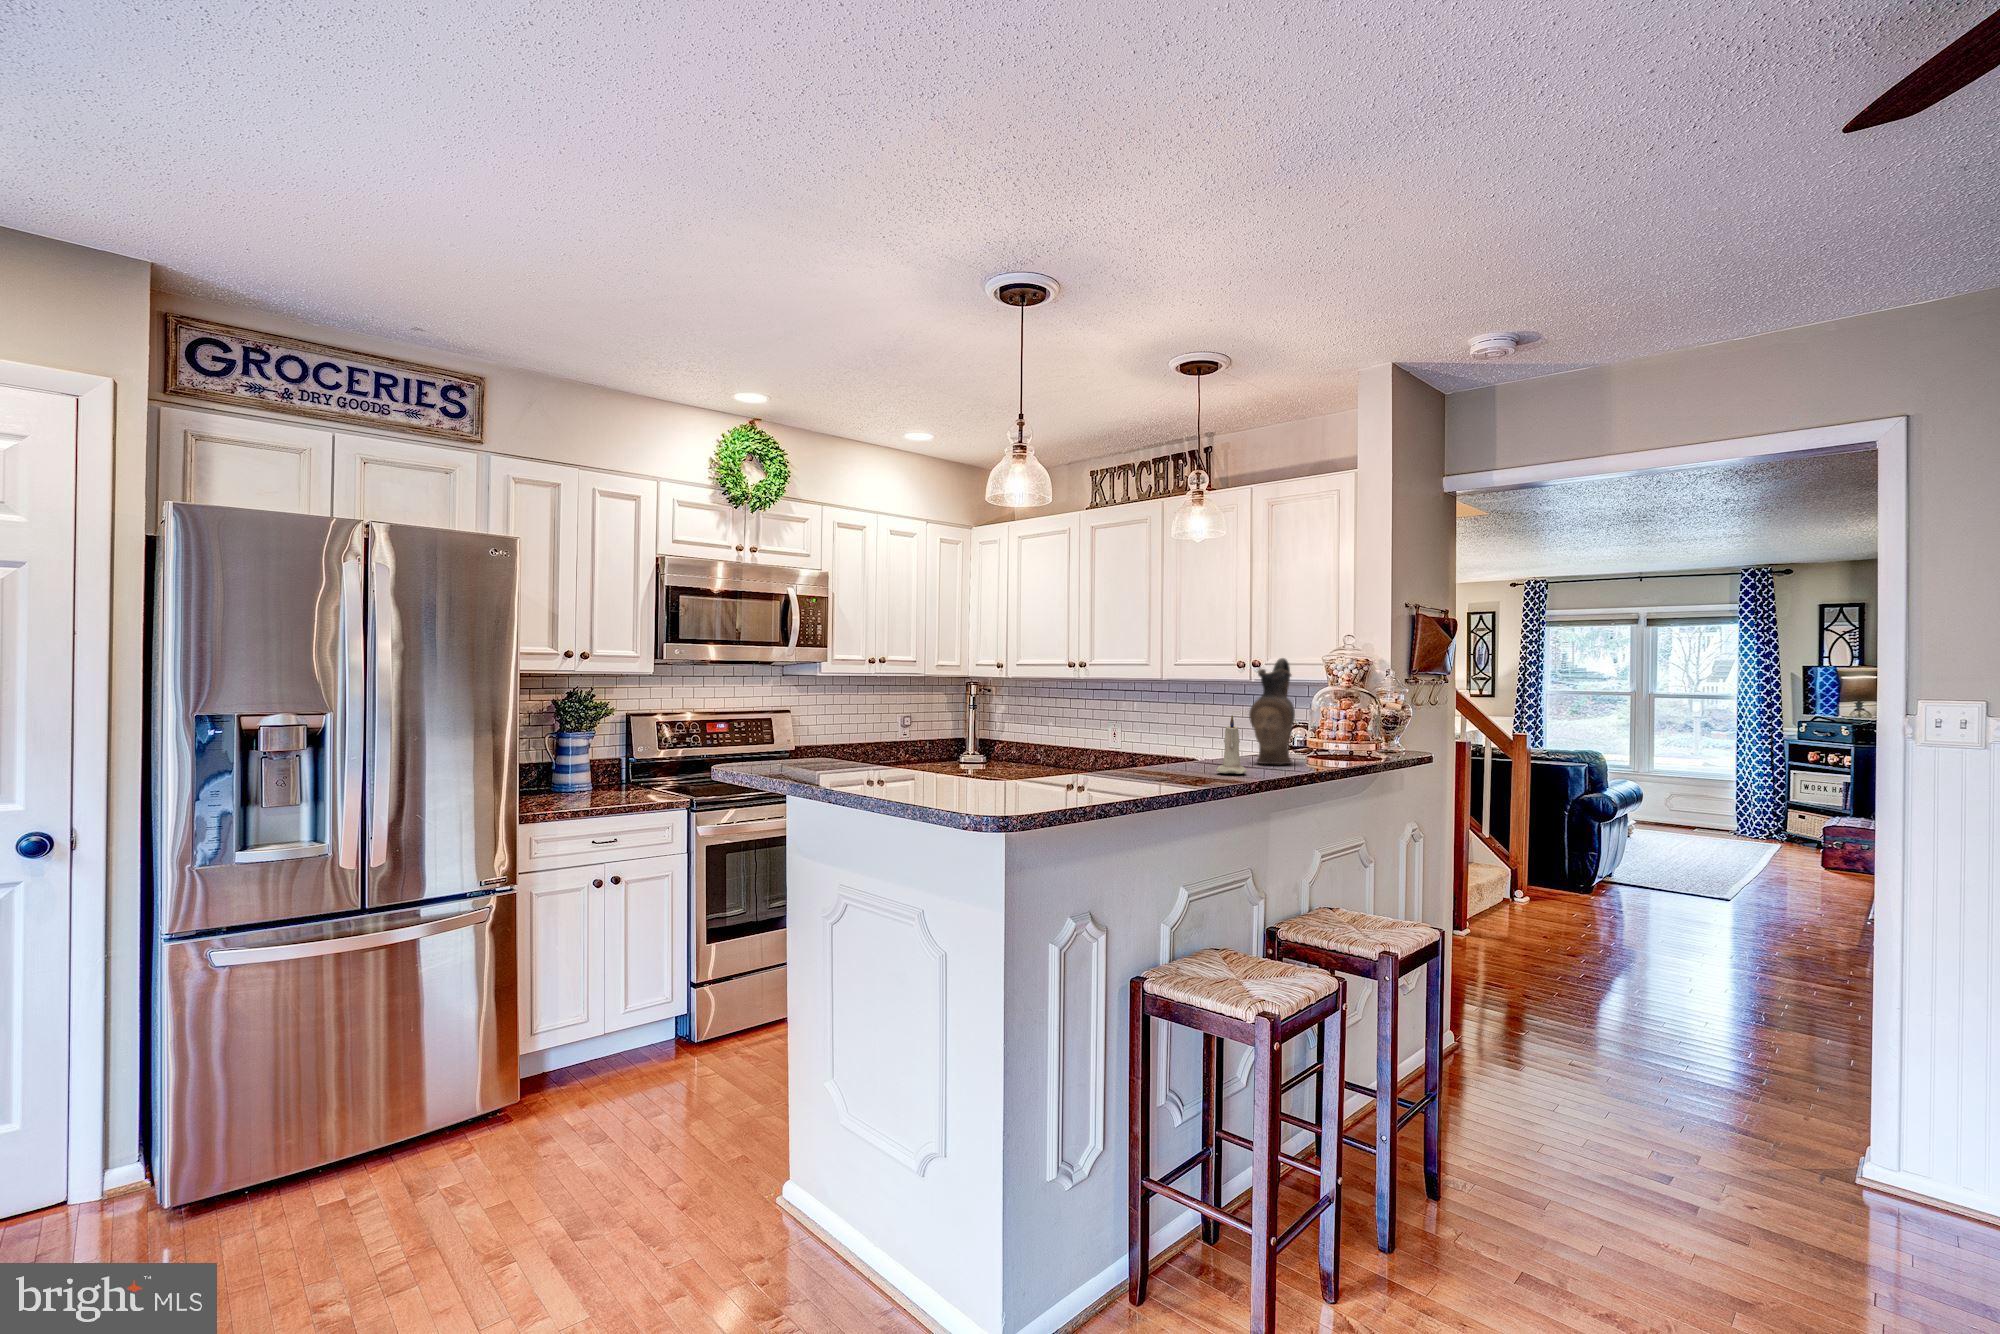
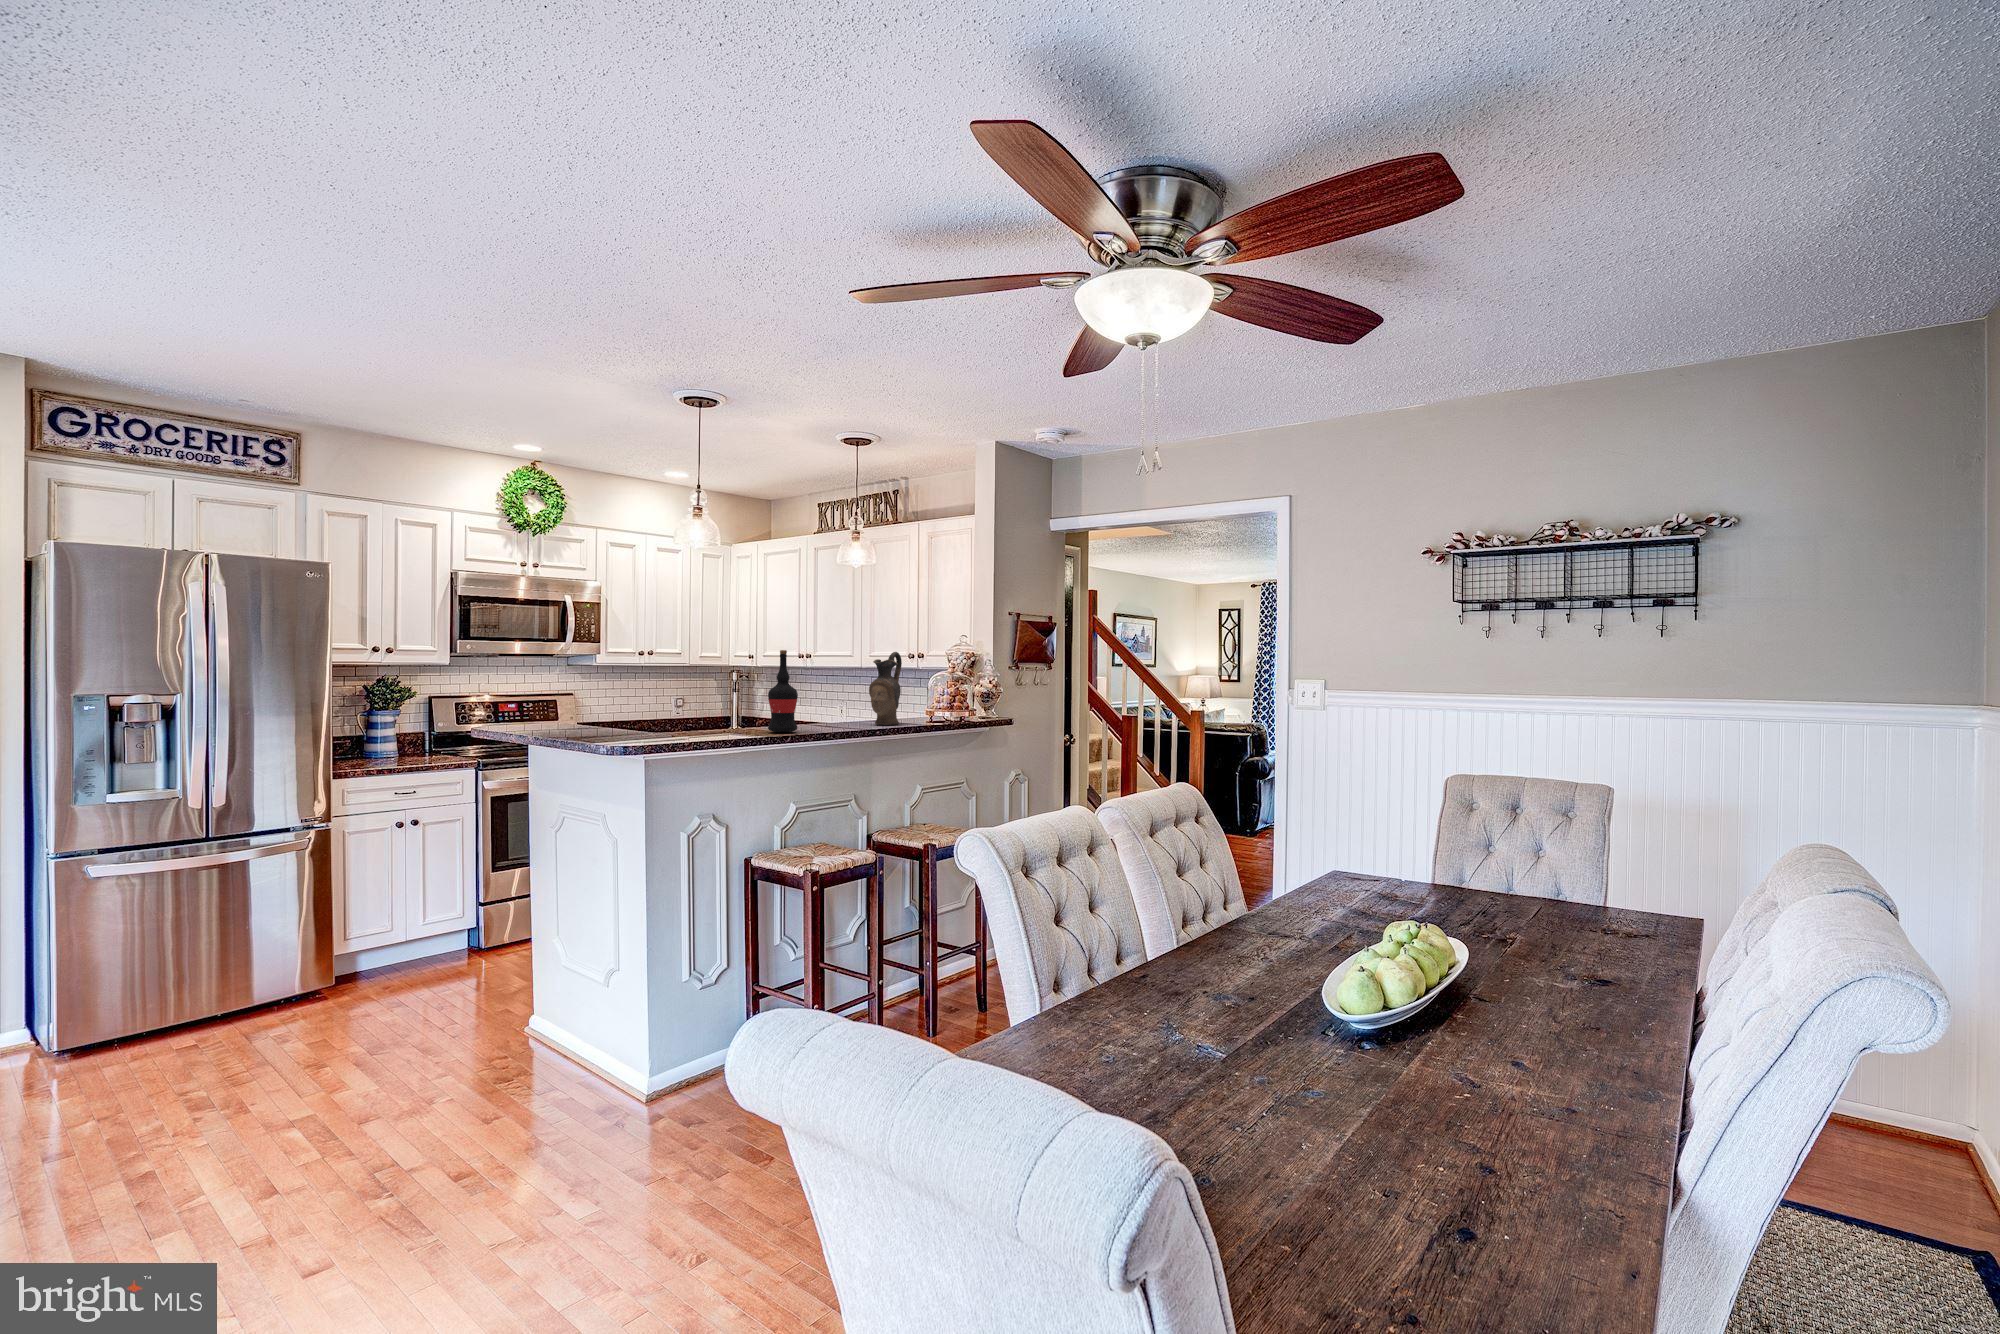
wine bottle: none [1141,654,1186,779] -> present [768,650,798,732]
candle: present [1216,715,1247,774] -> none [828,690,849,729]

